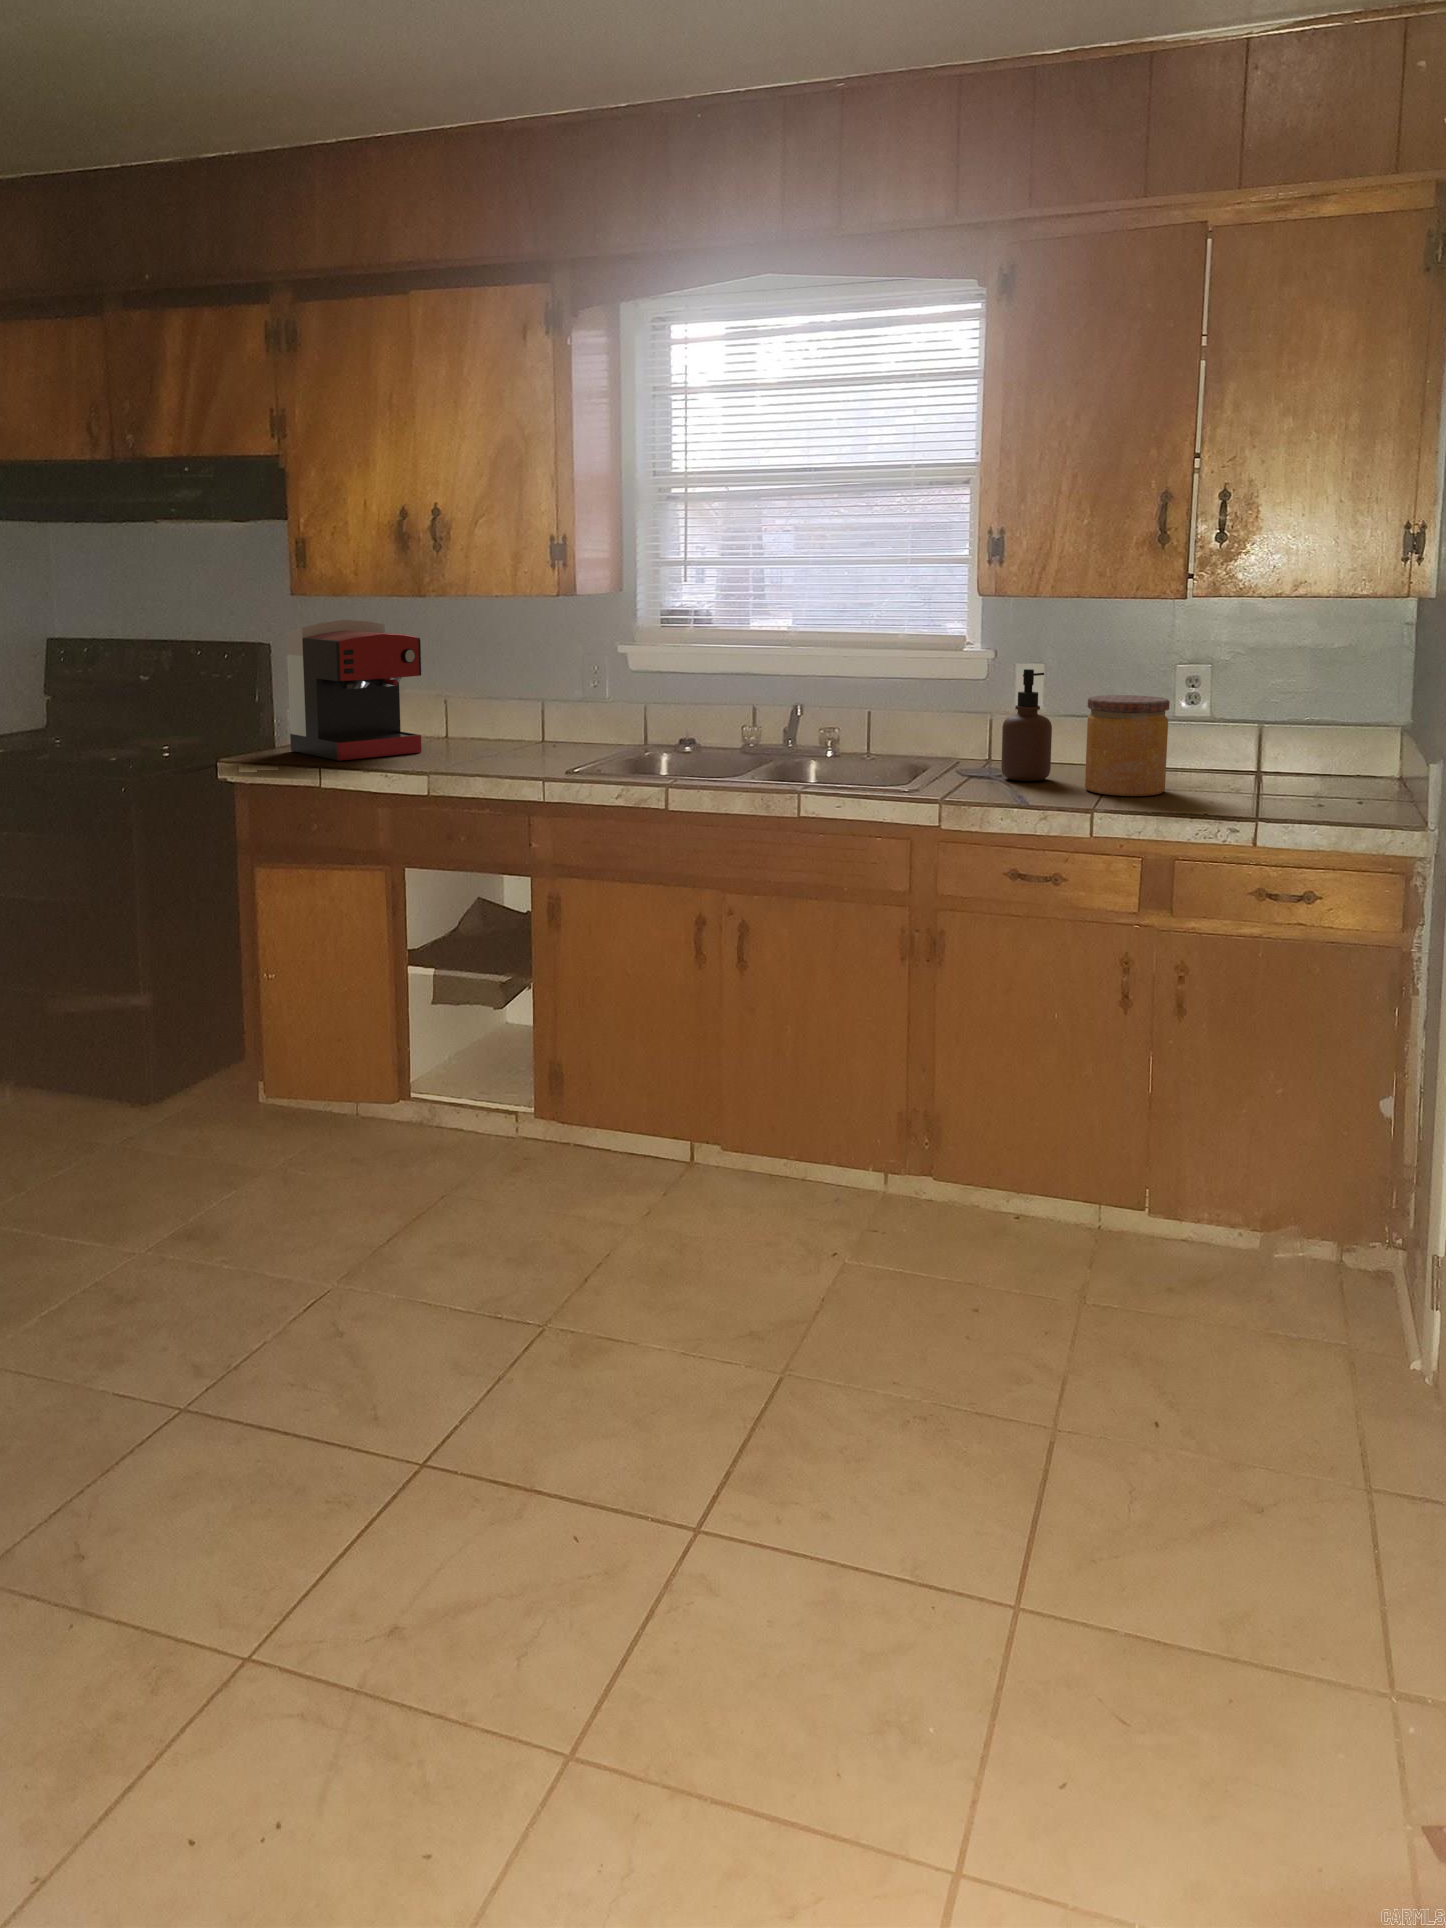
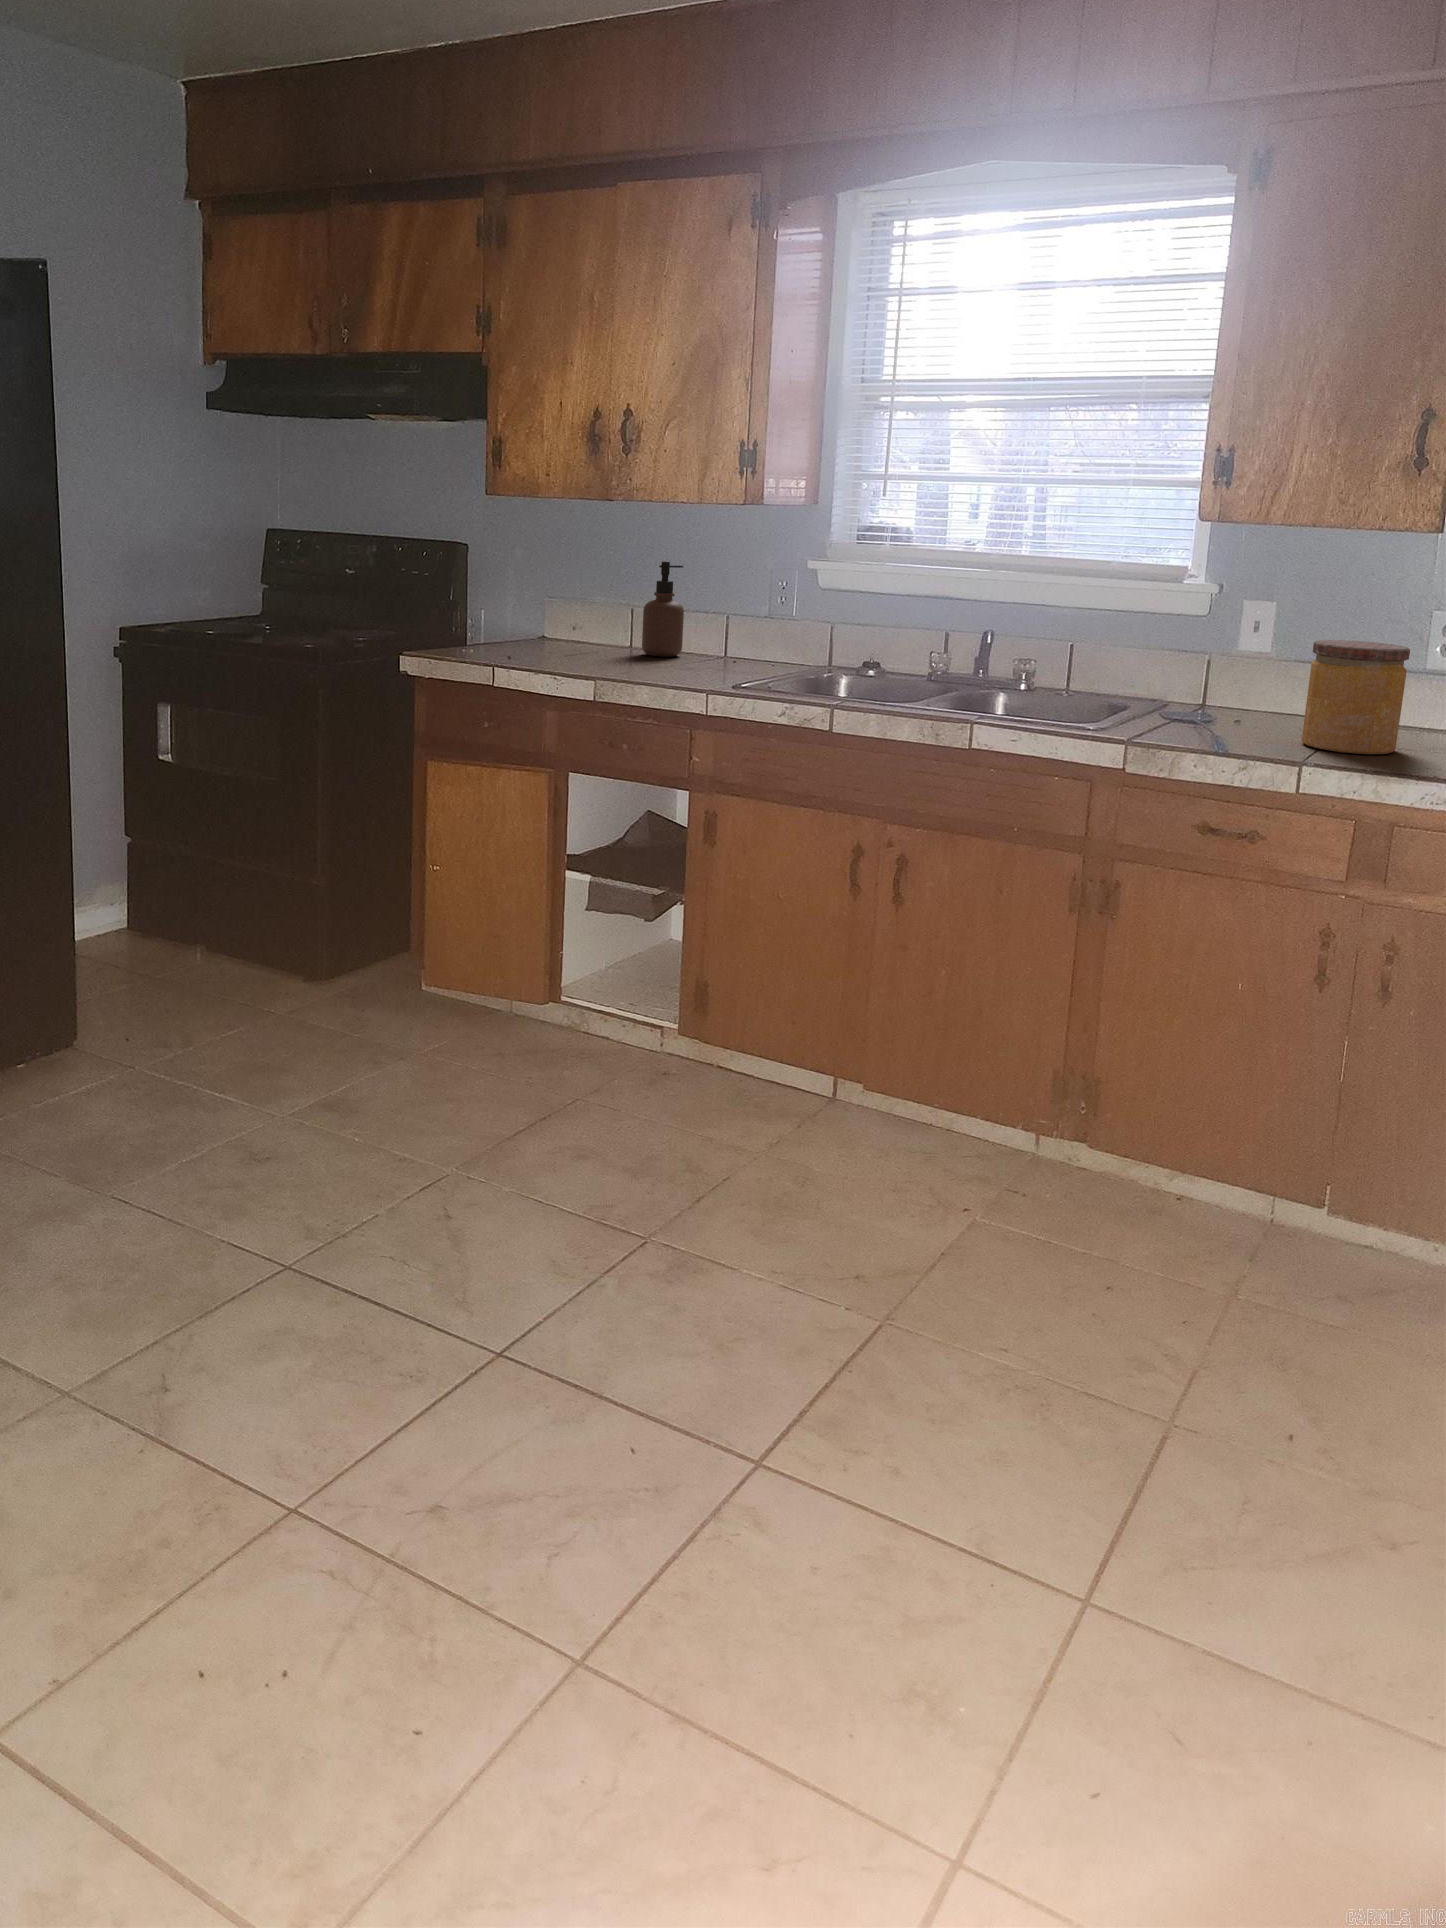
coffee maker: present [286,620,421,761] -> none [474,520,607,661]
soap dispenser: present [1001,669,1052,781] -> present [642,562,684,657]

